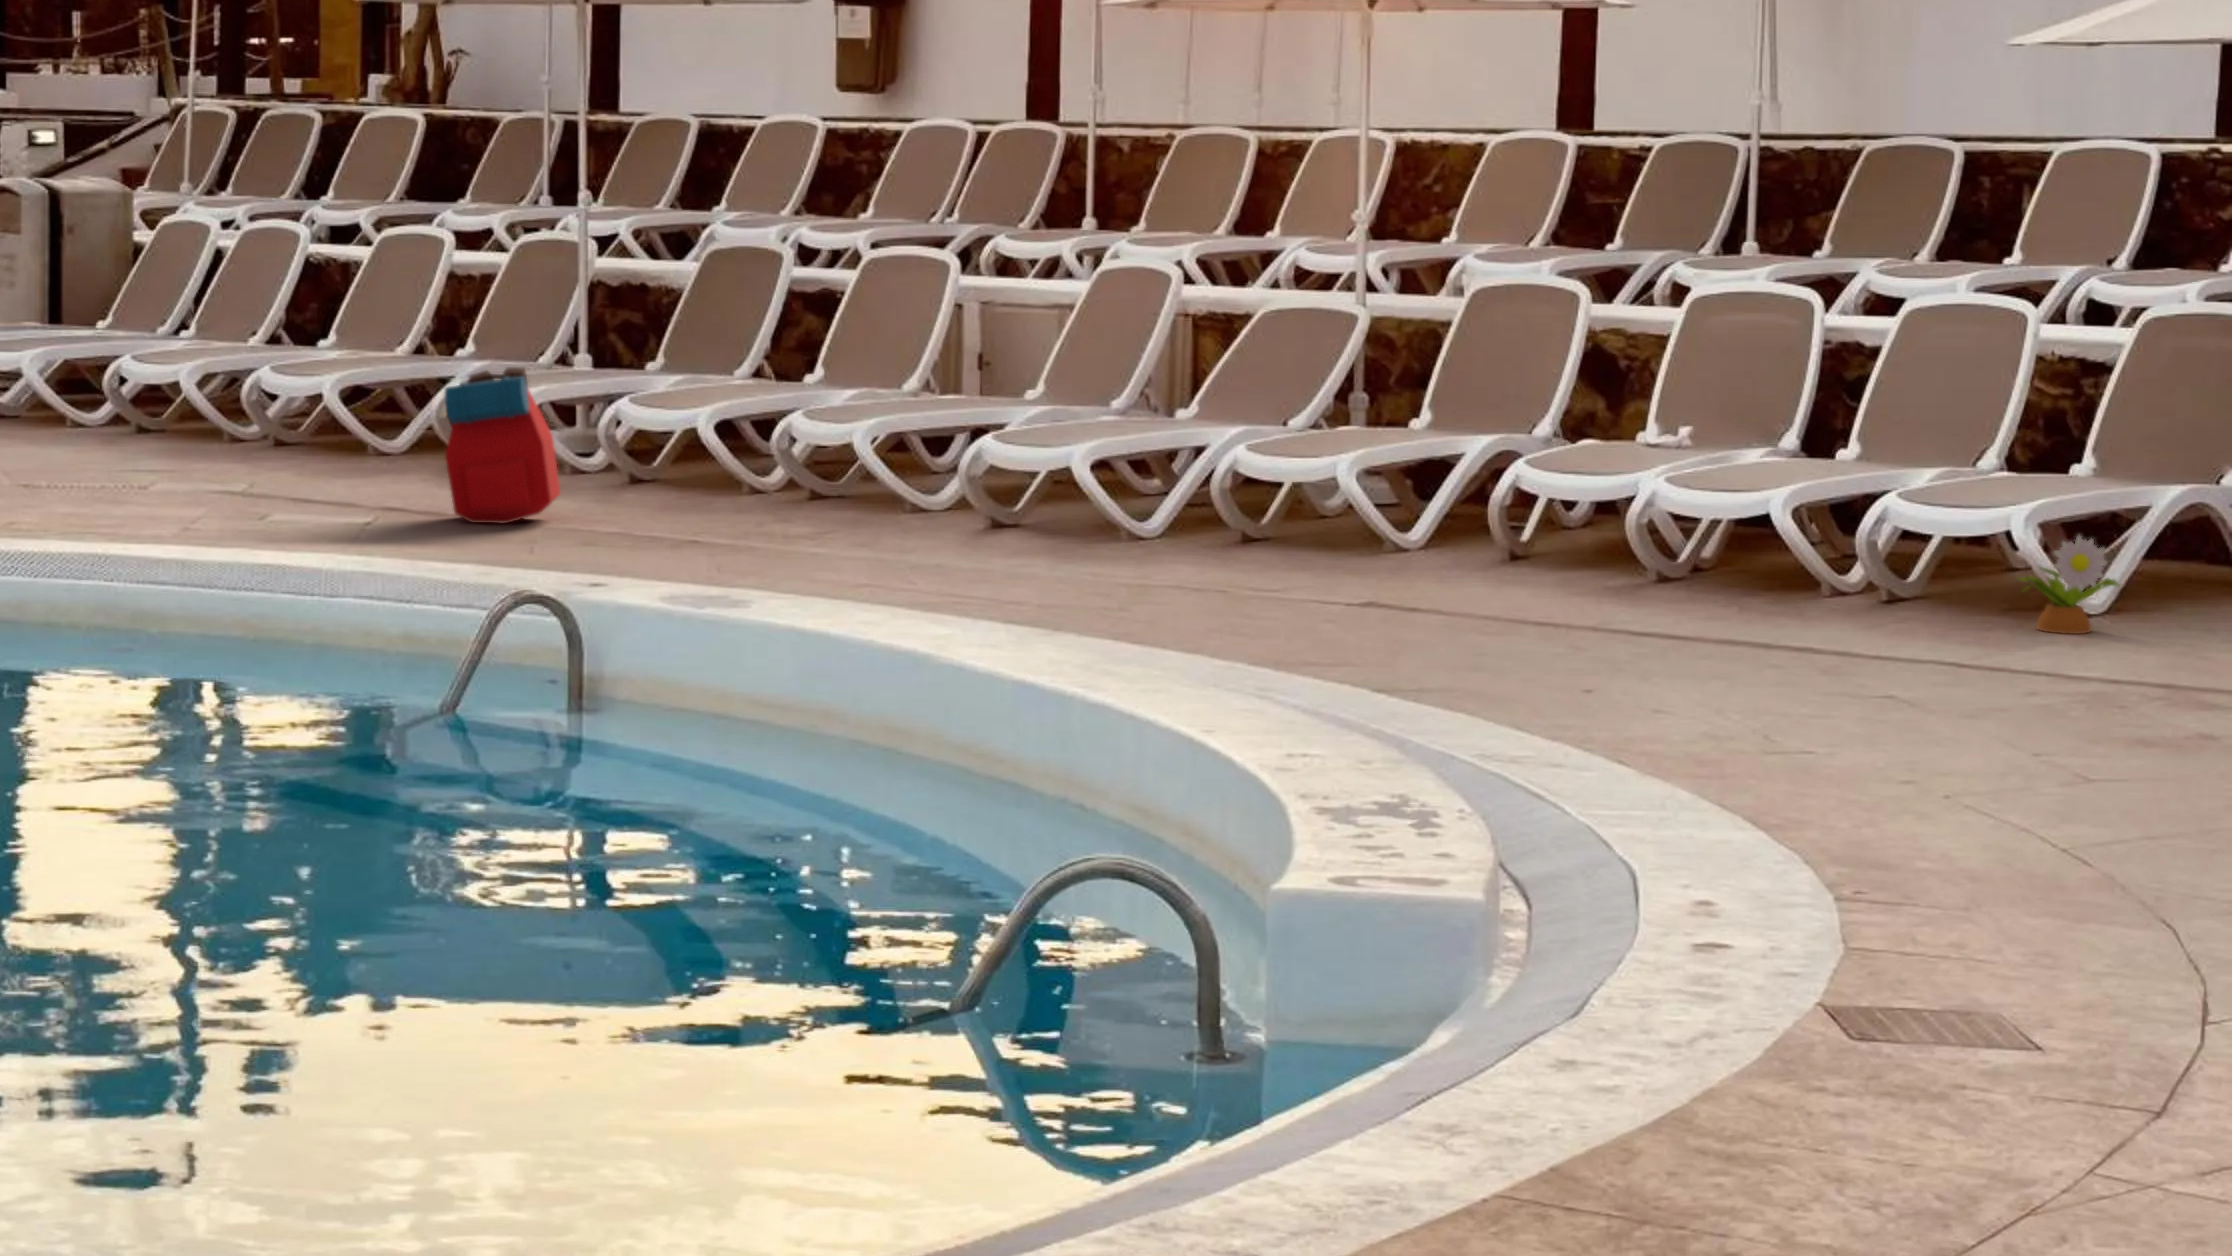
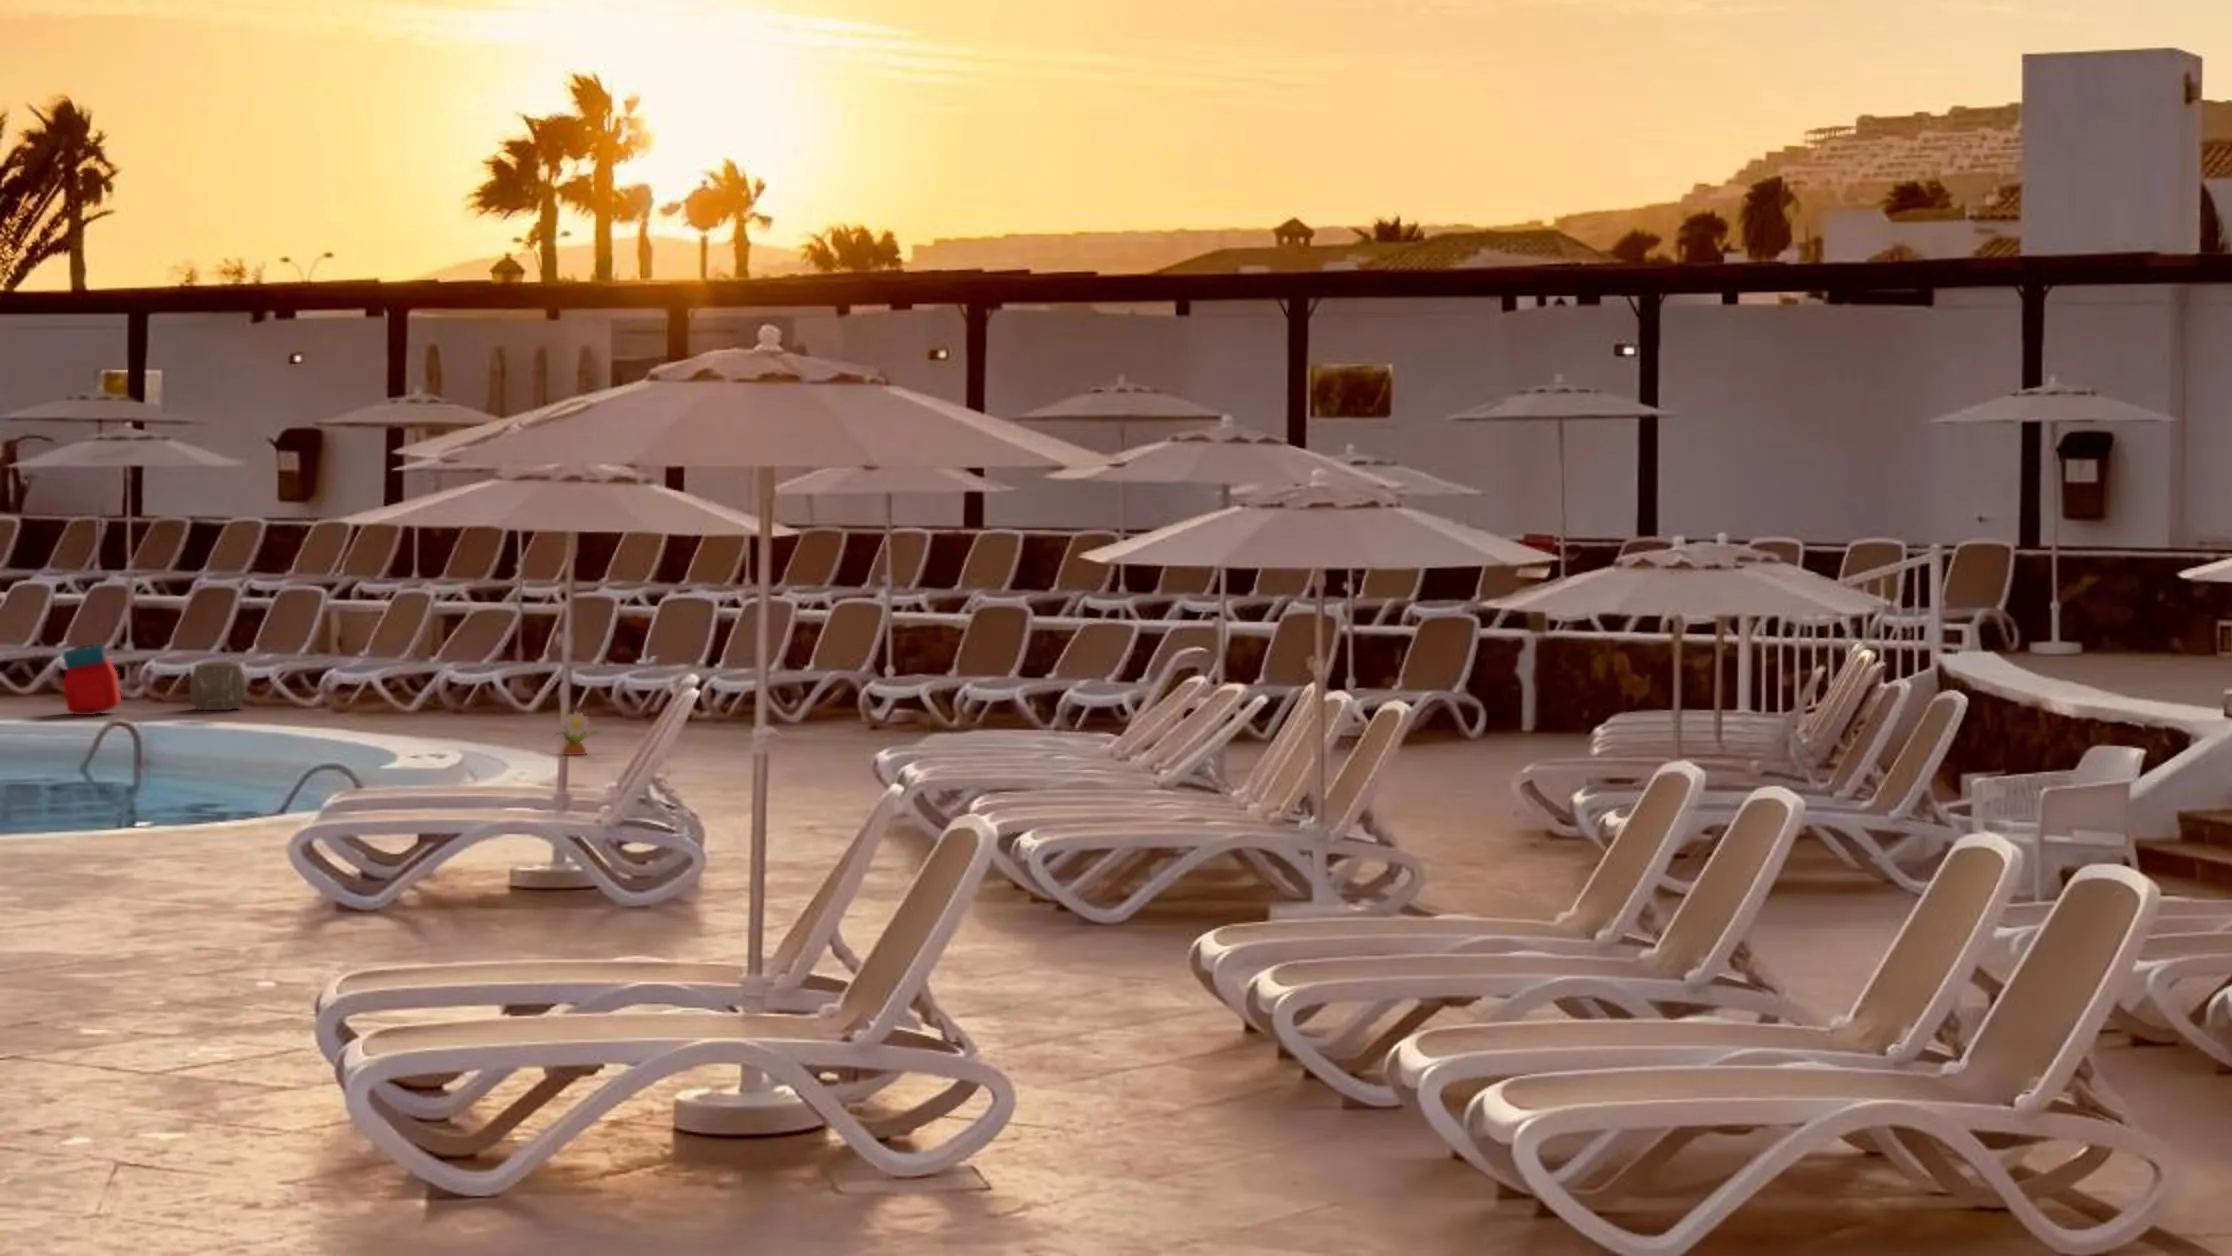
woven basket: none [695,413,809,518] -> present [190,662,246,710]
decorative plant: present [2019,535,2120,634] -> present [557,712,599,755]

